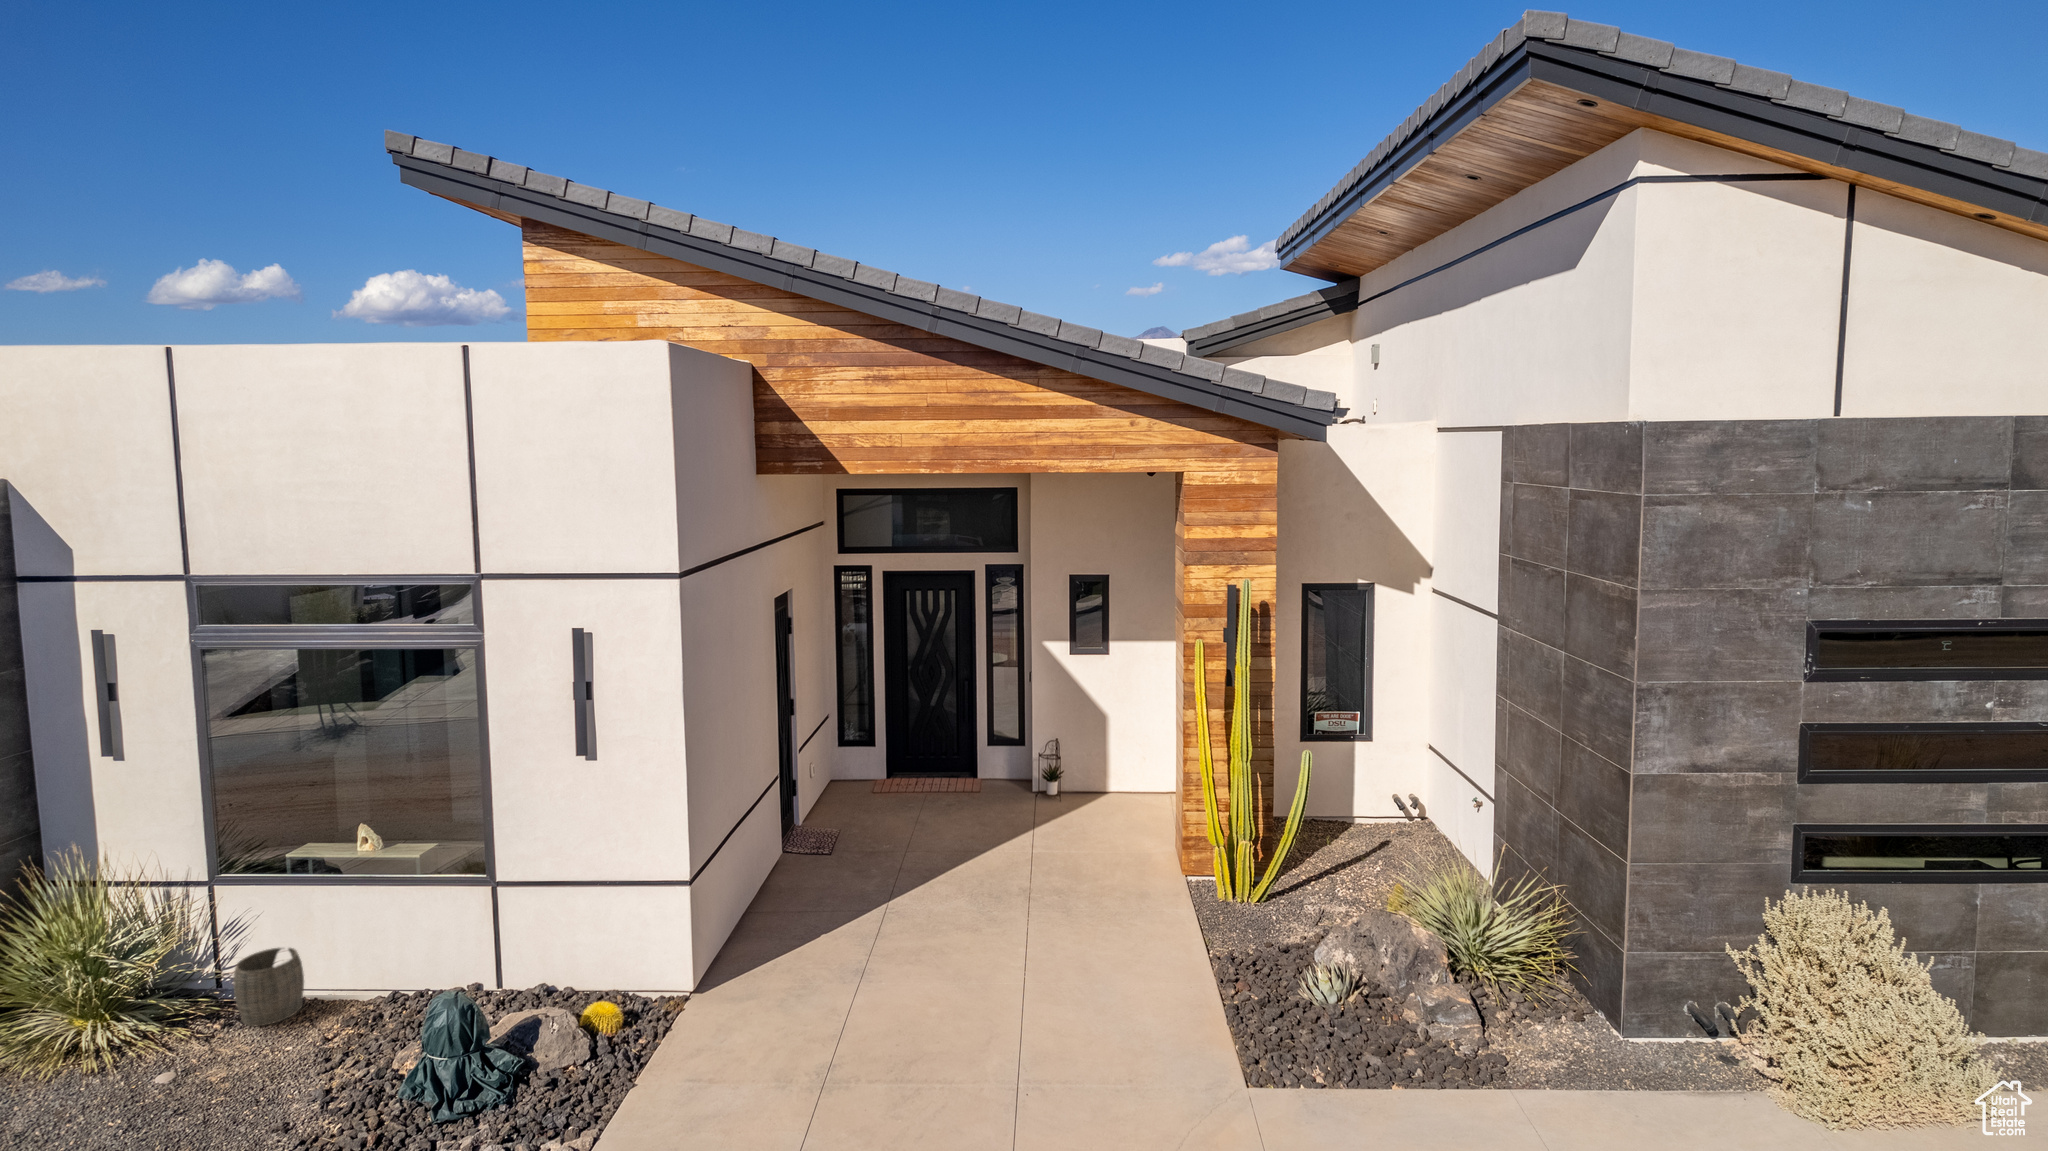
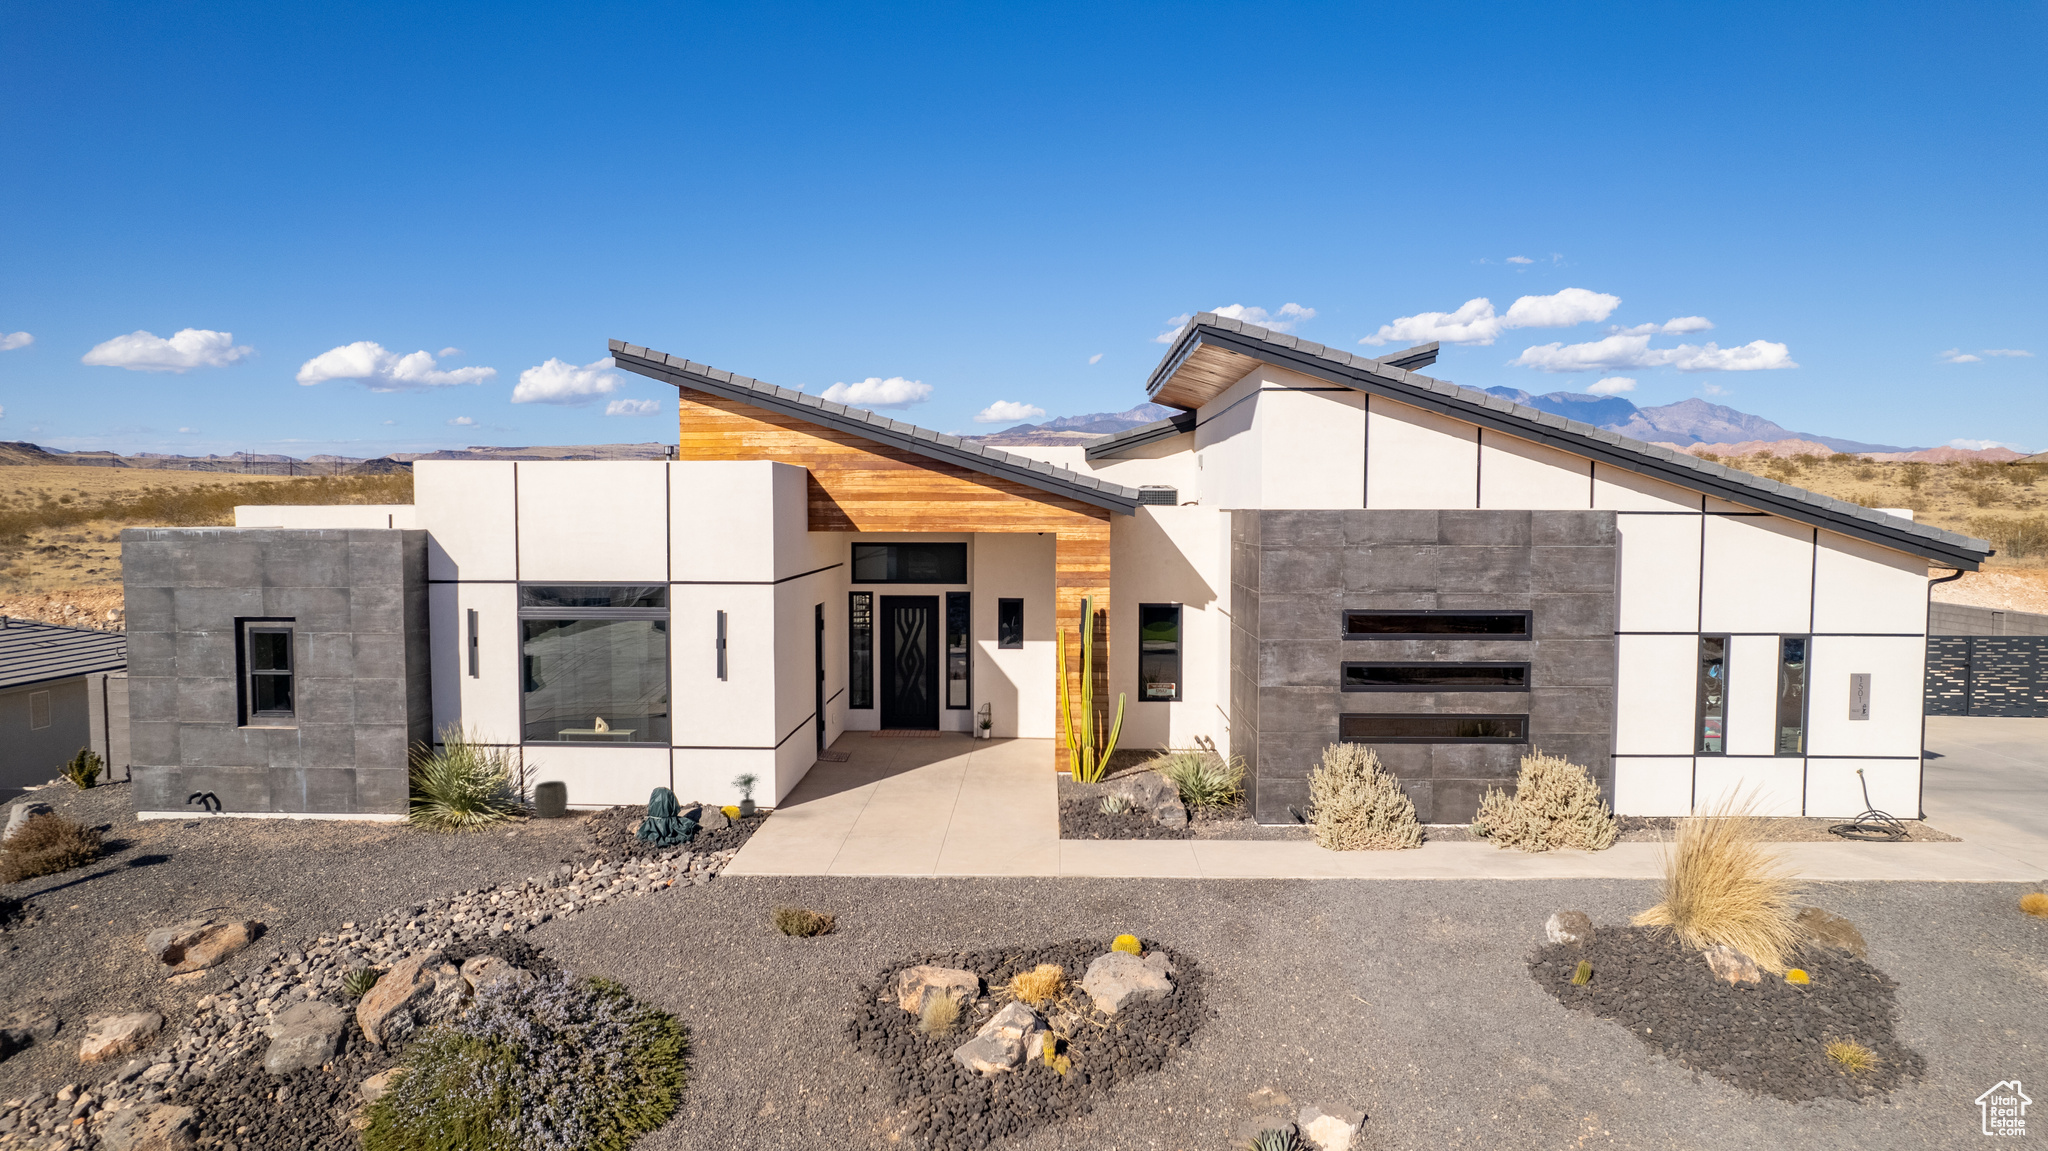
potted plant: none [603,931,665,1018] -> present [733,774,758,817]

